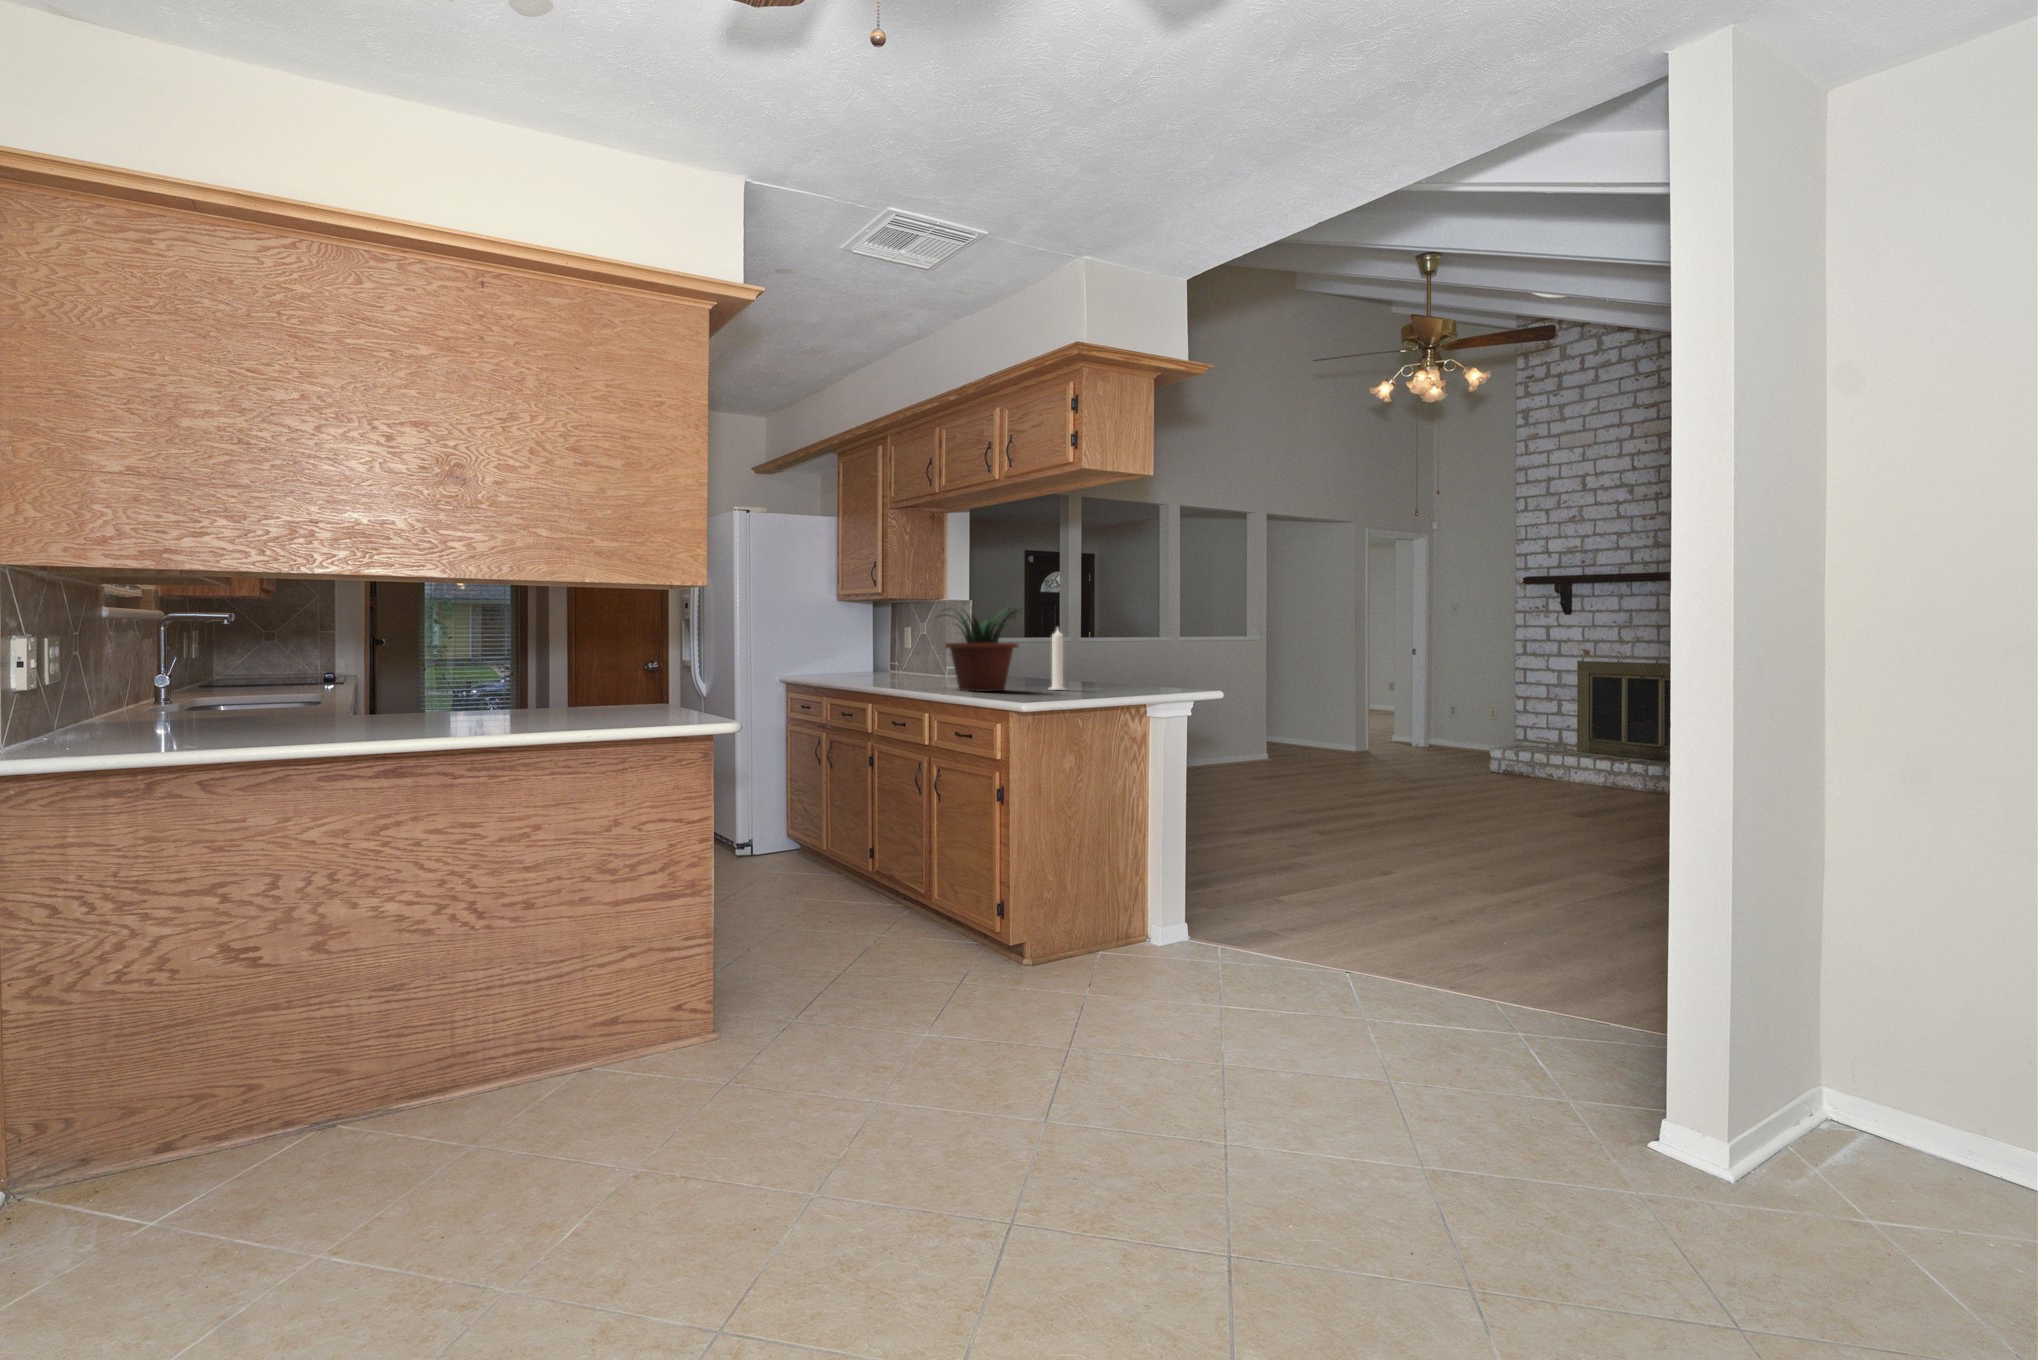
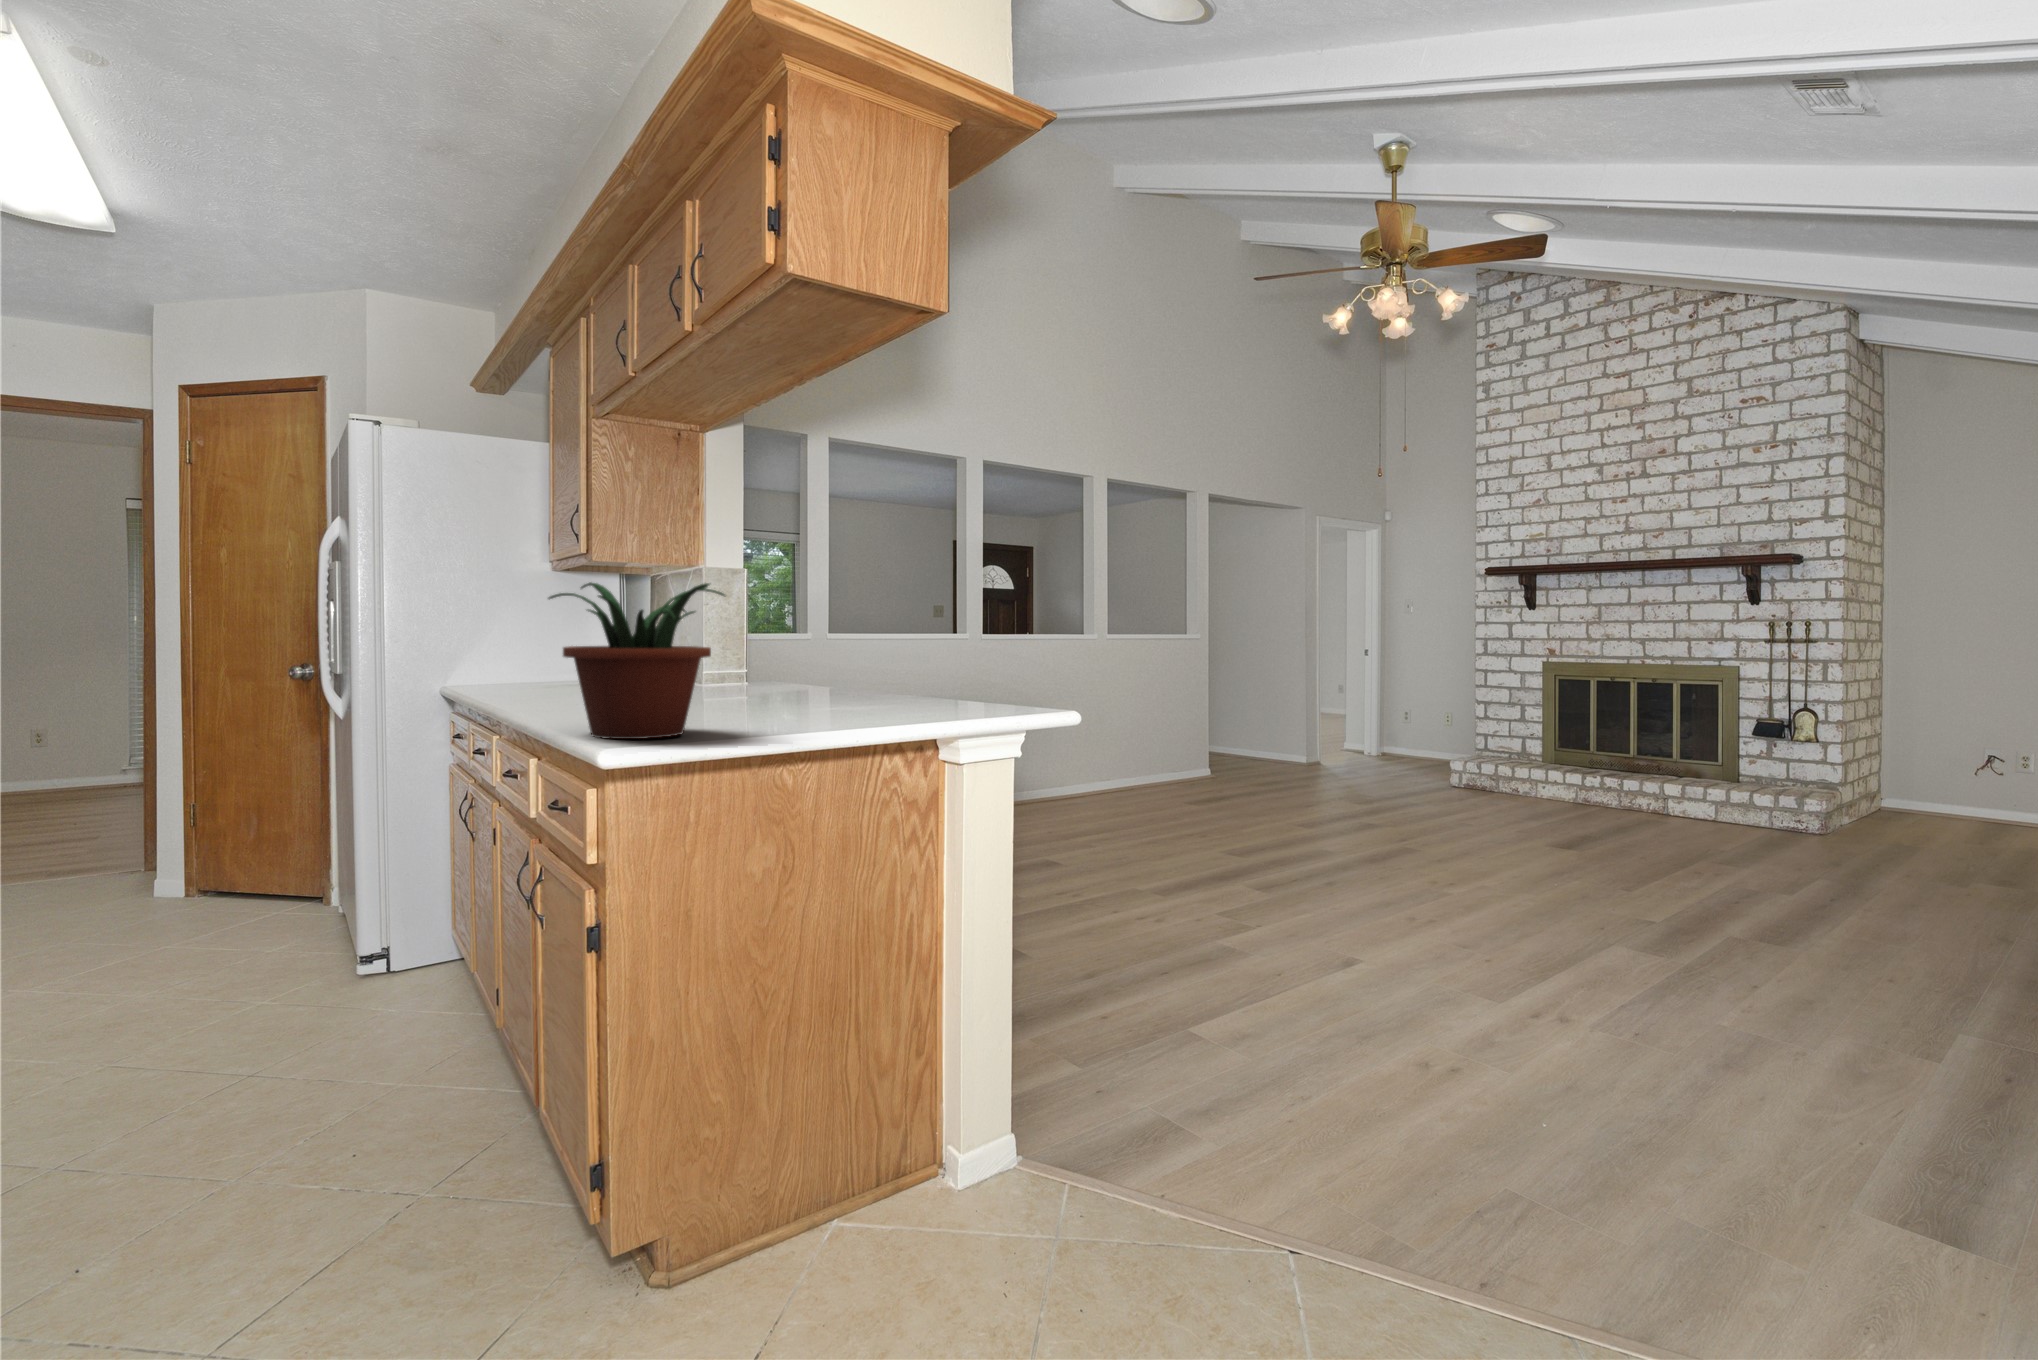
candle: present [1050,628,1065,690] -> none [805,618,835,725]

